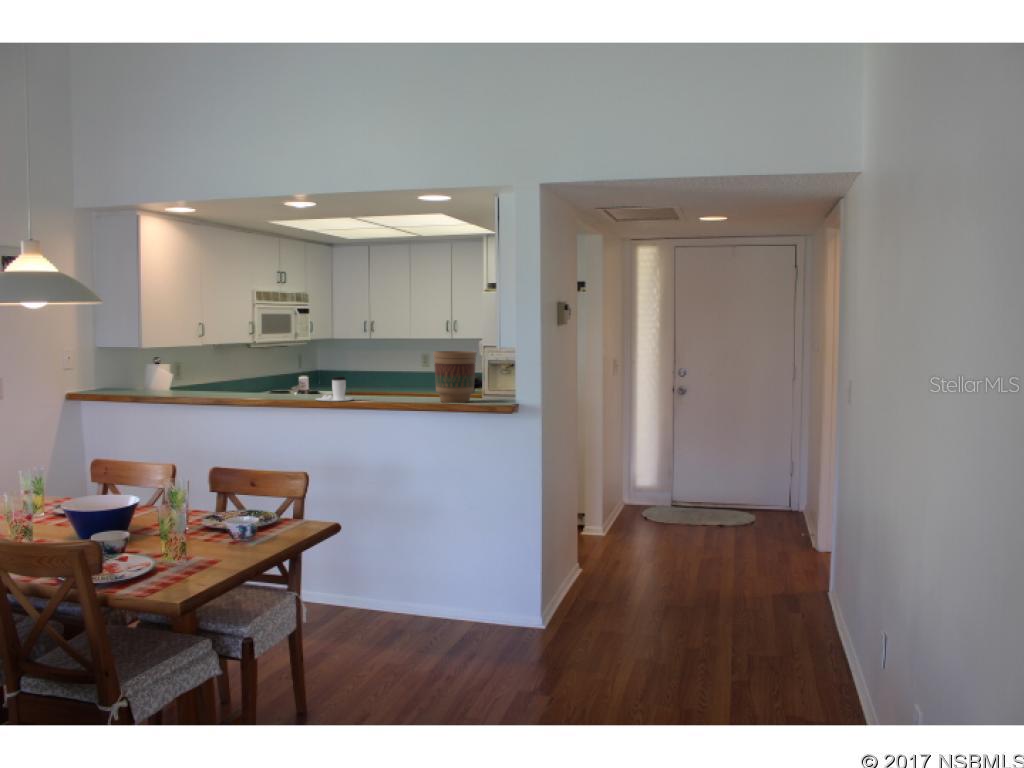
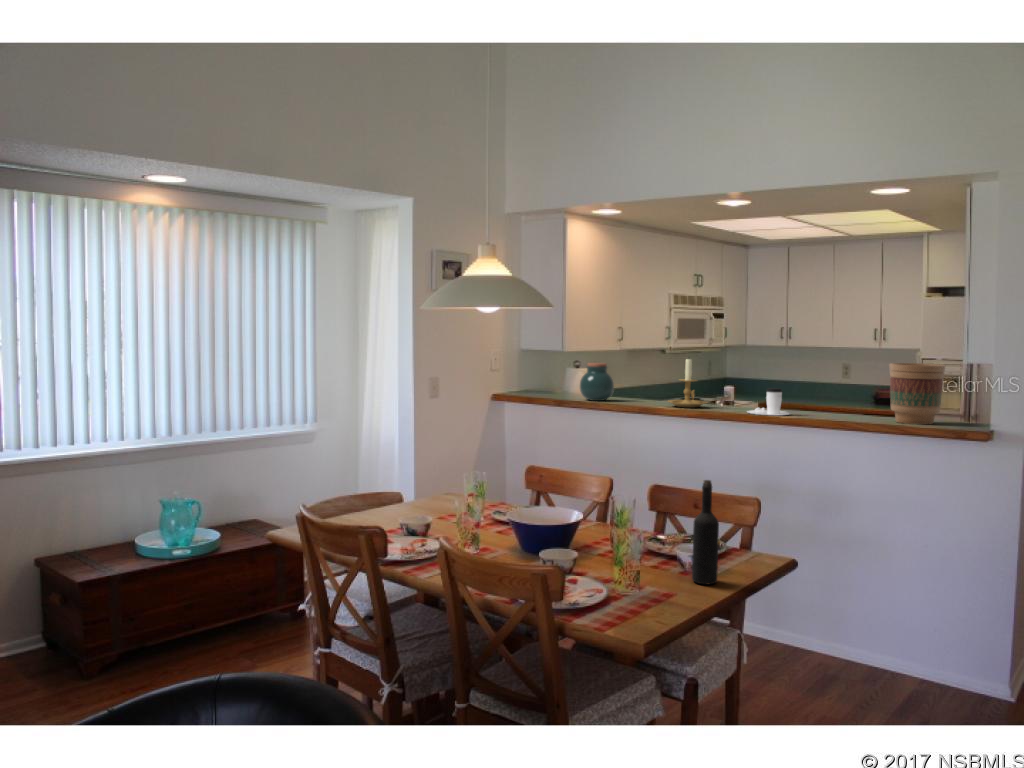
candle holder: none [243,350,282,398] -> present [668,359,707,408]
jar: none [155,358,191,396] -> present [580,363,614,401]
wine bottle: none [240,458,264,550] -> present [692,480,719,585]

